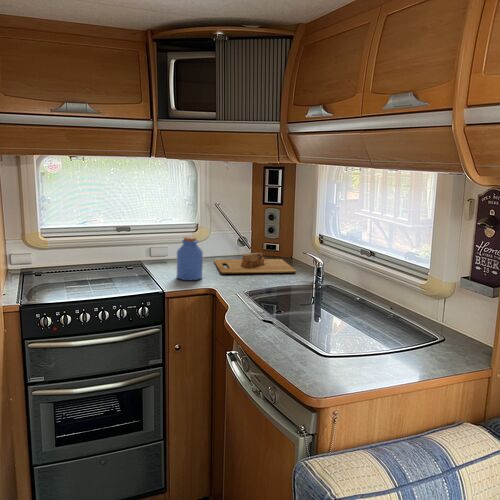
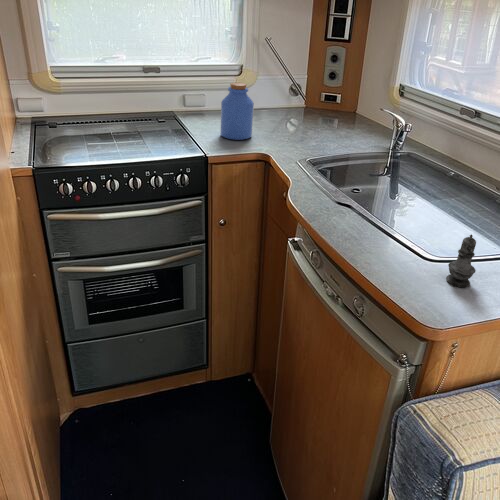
cutting board: present [214,253,296,274] -> none [262,105,365,133]
salt shaker: none [336,332,356,373] -> present [446,235,476,287]

